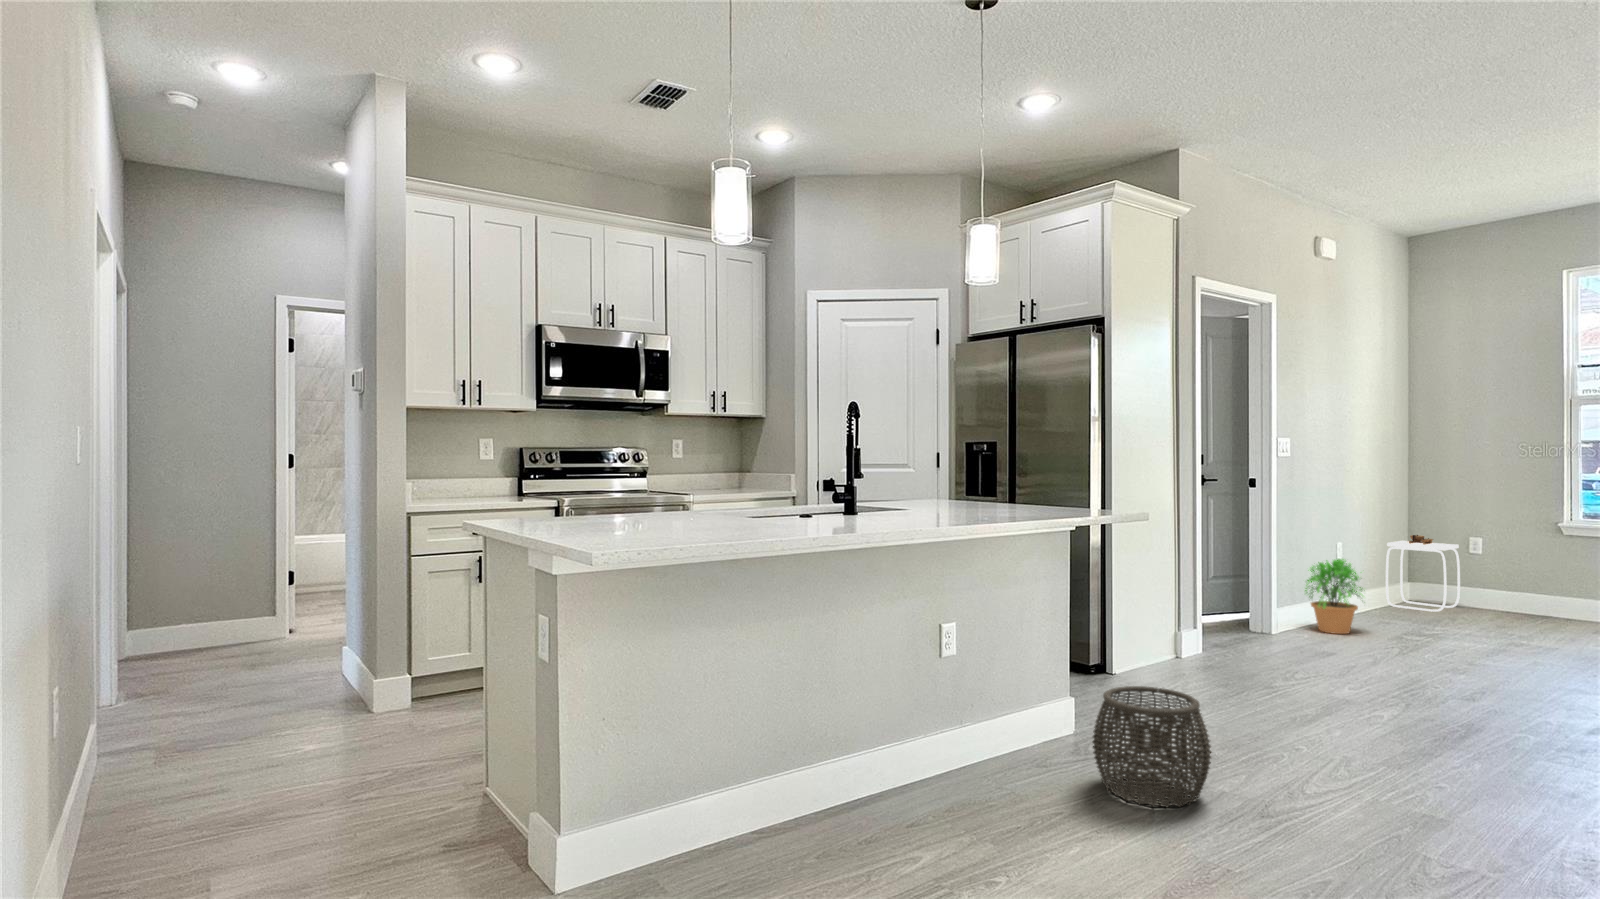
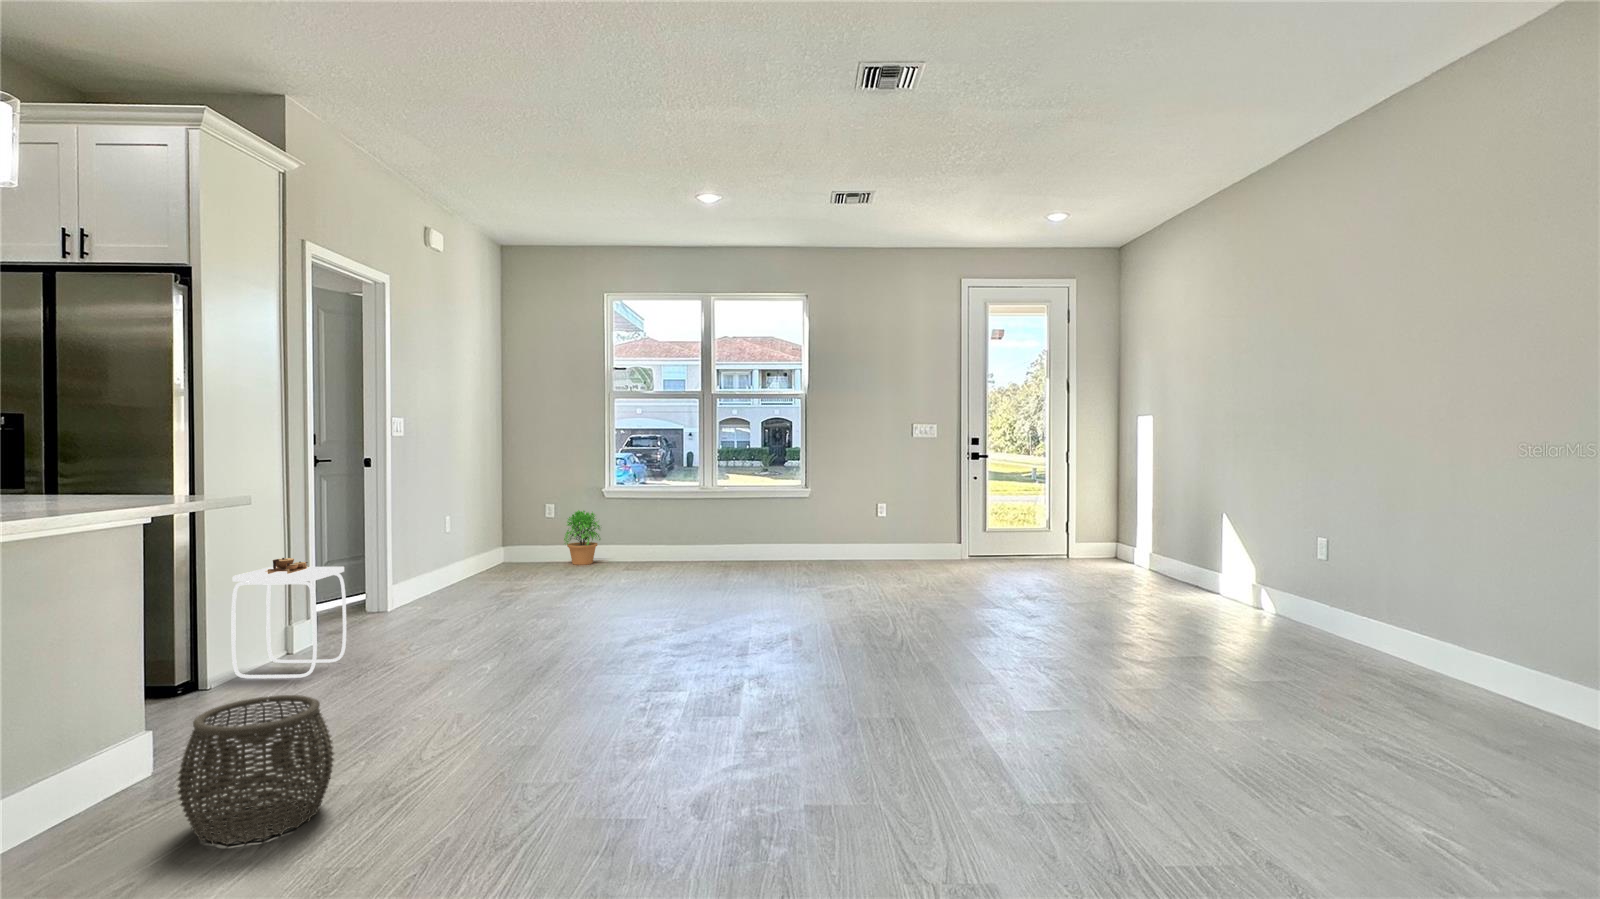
side table: present [1386,535,1460,612] -> present [232,558,346,678]
potted plant: present [1305,559,1363,634] -> present [564,510,601,565]

